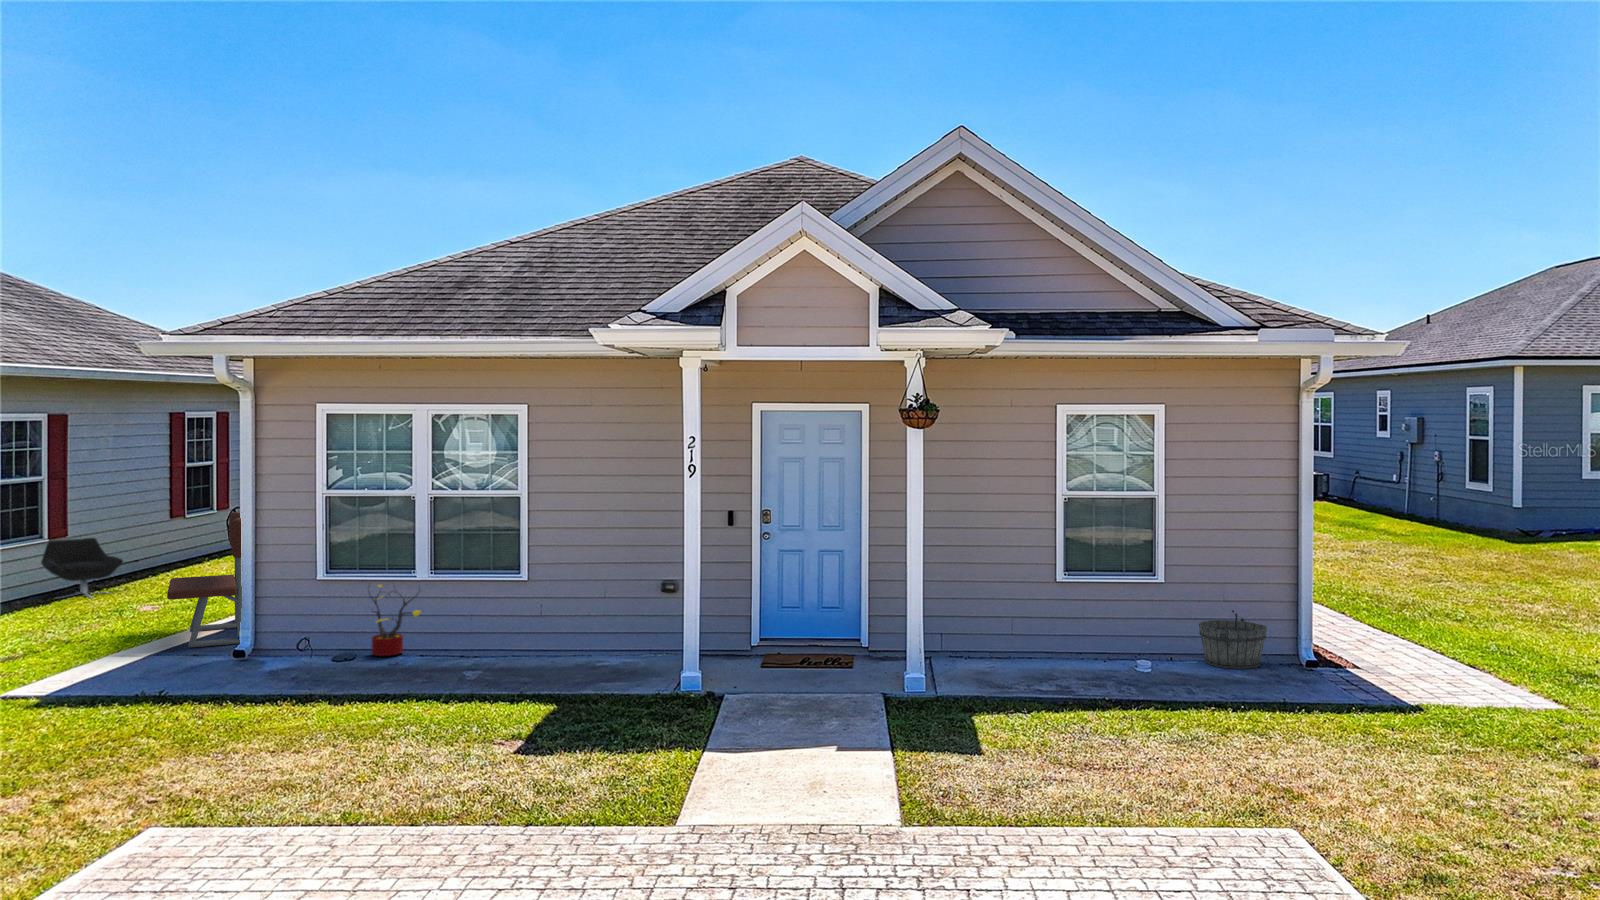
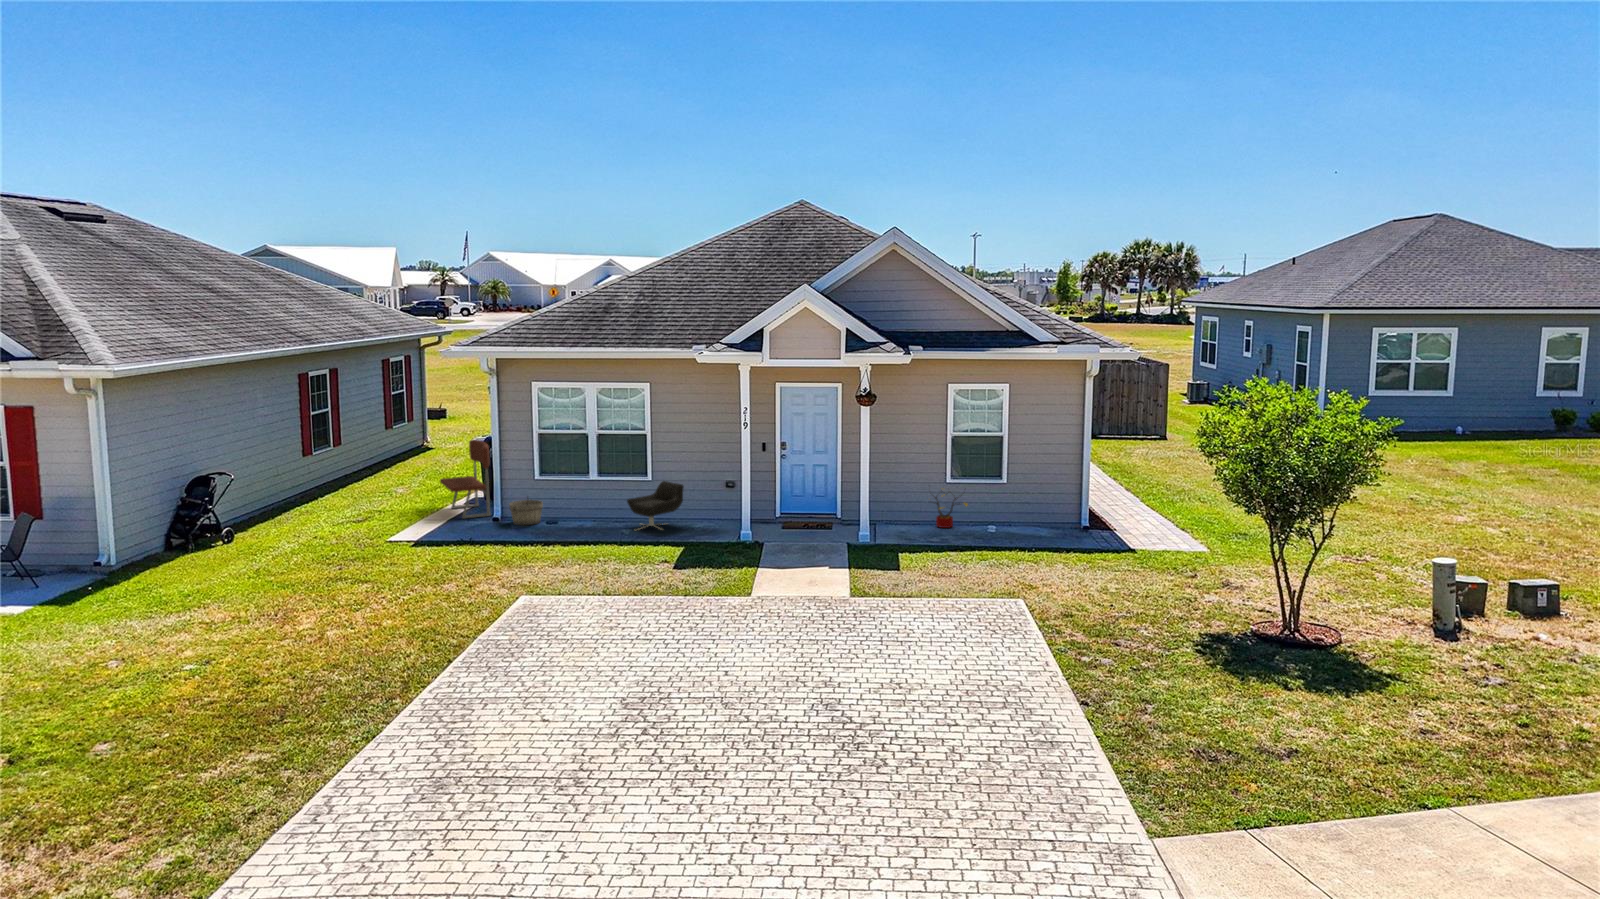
lounge chair: present [41,538,123,598] -> present [627,481,684,529]
decorative plant: present [372,585,421,656] -> present [935,497,968,528]
wooden bucket: present [1199,610,1267,669] -> present [509,500,543,525]

